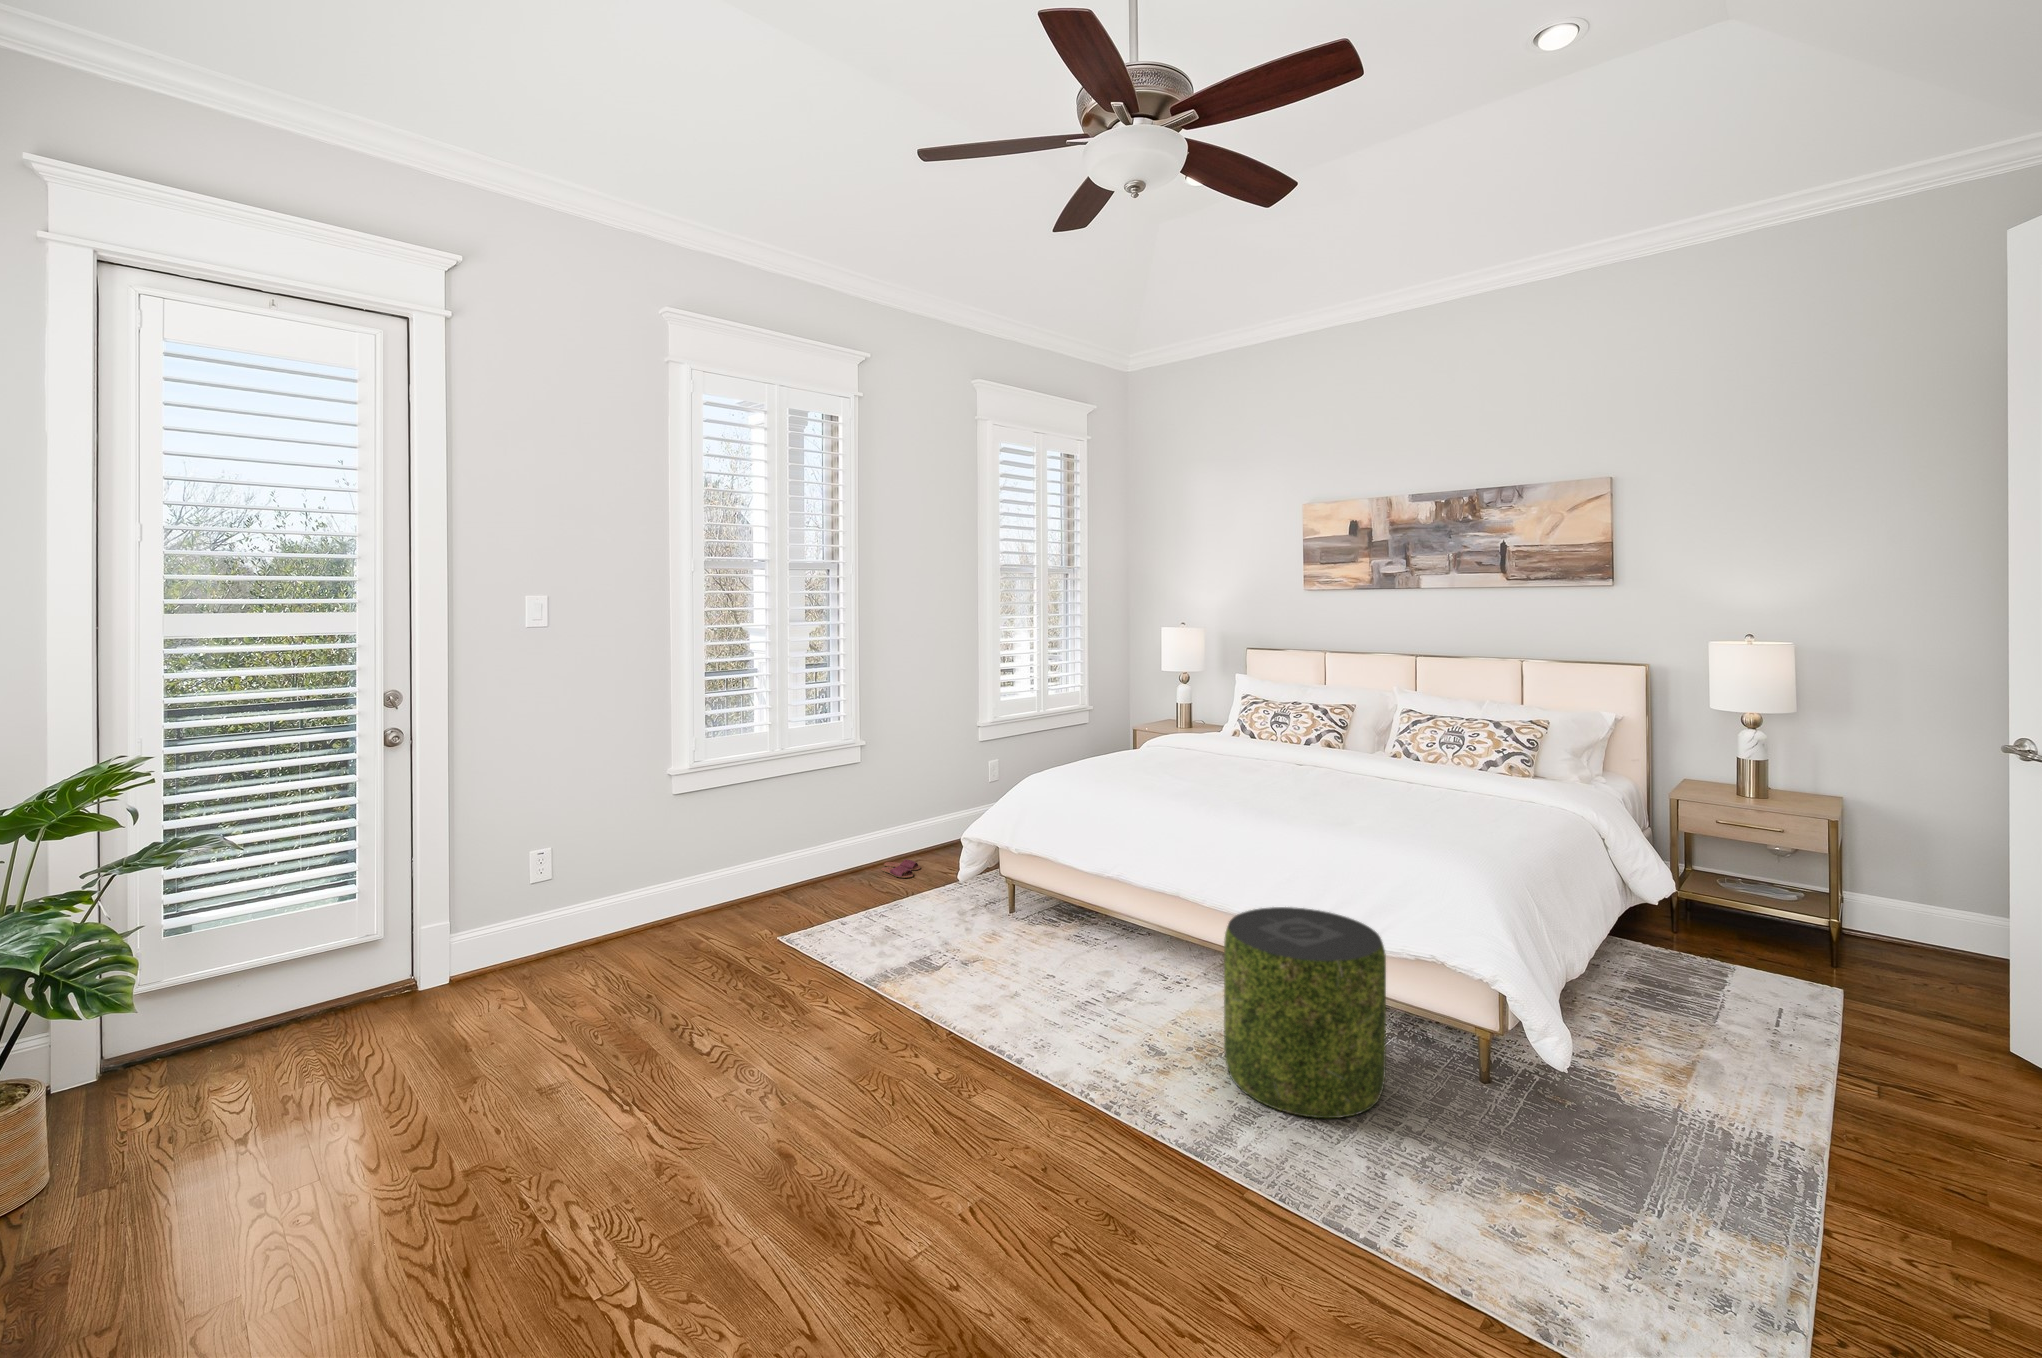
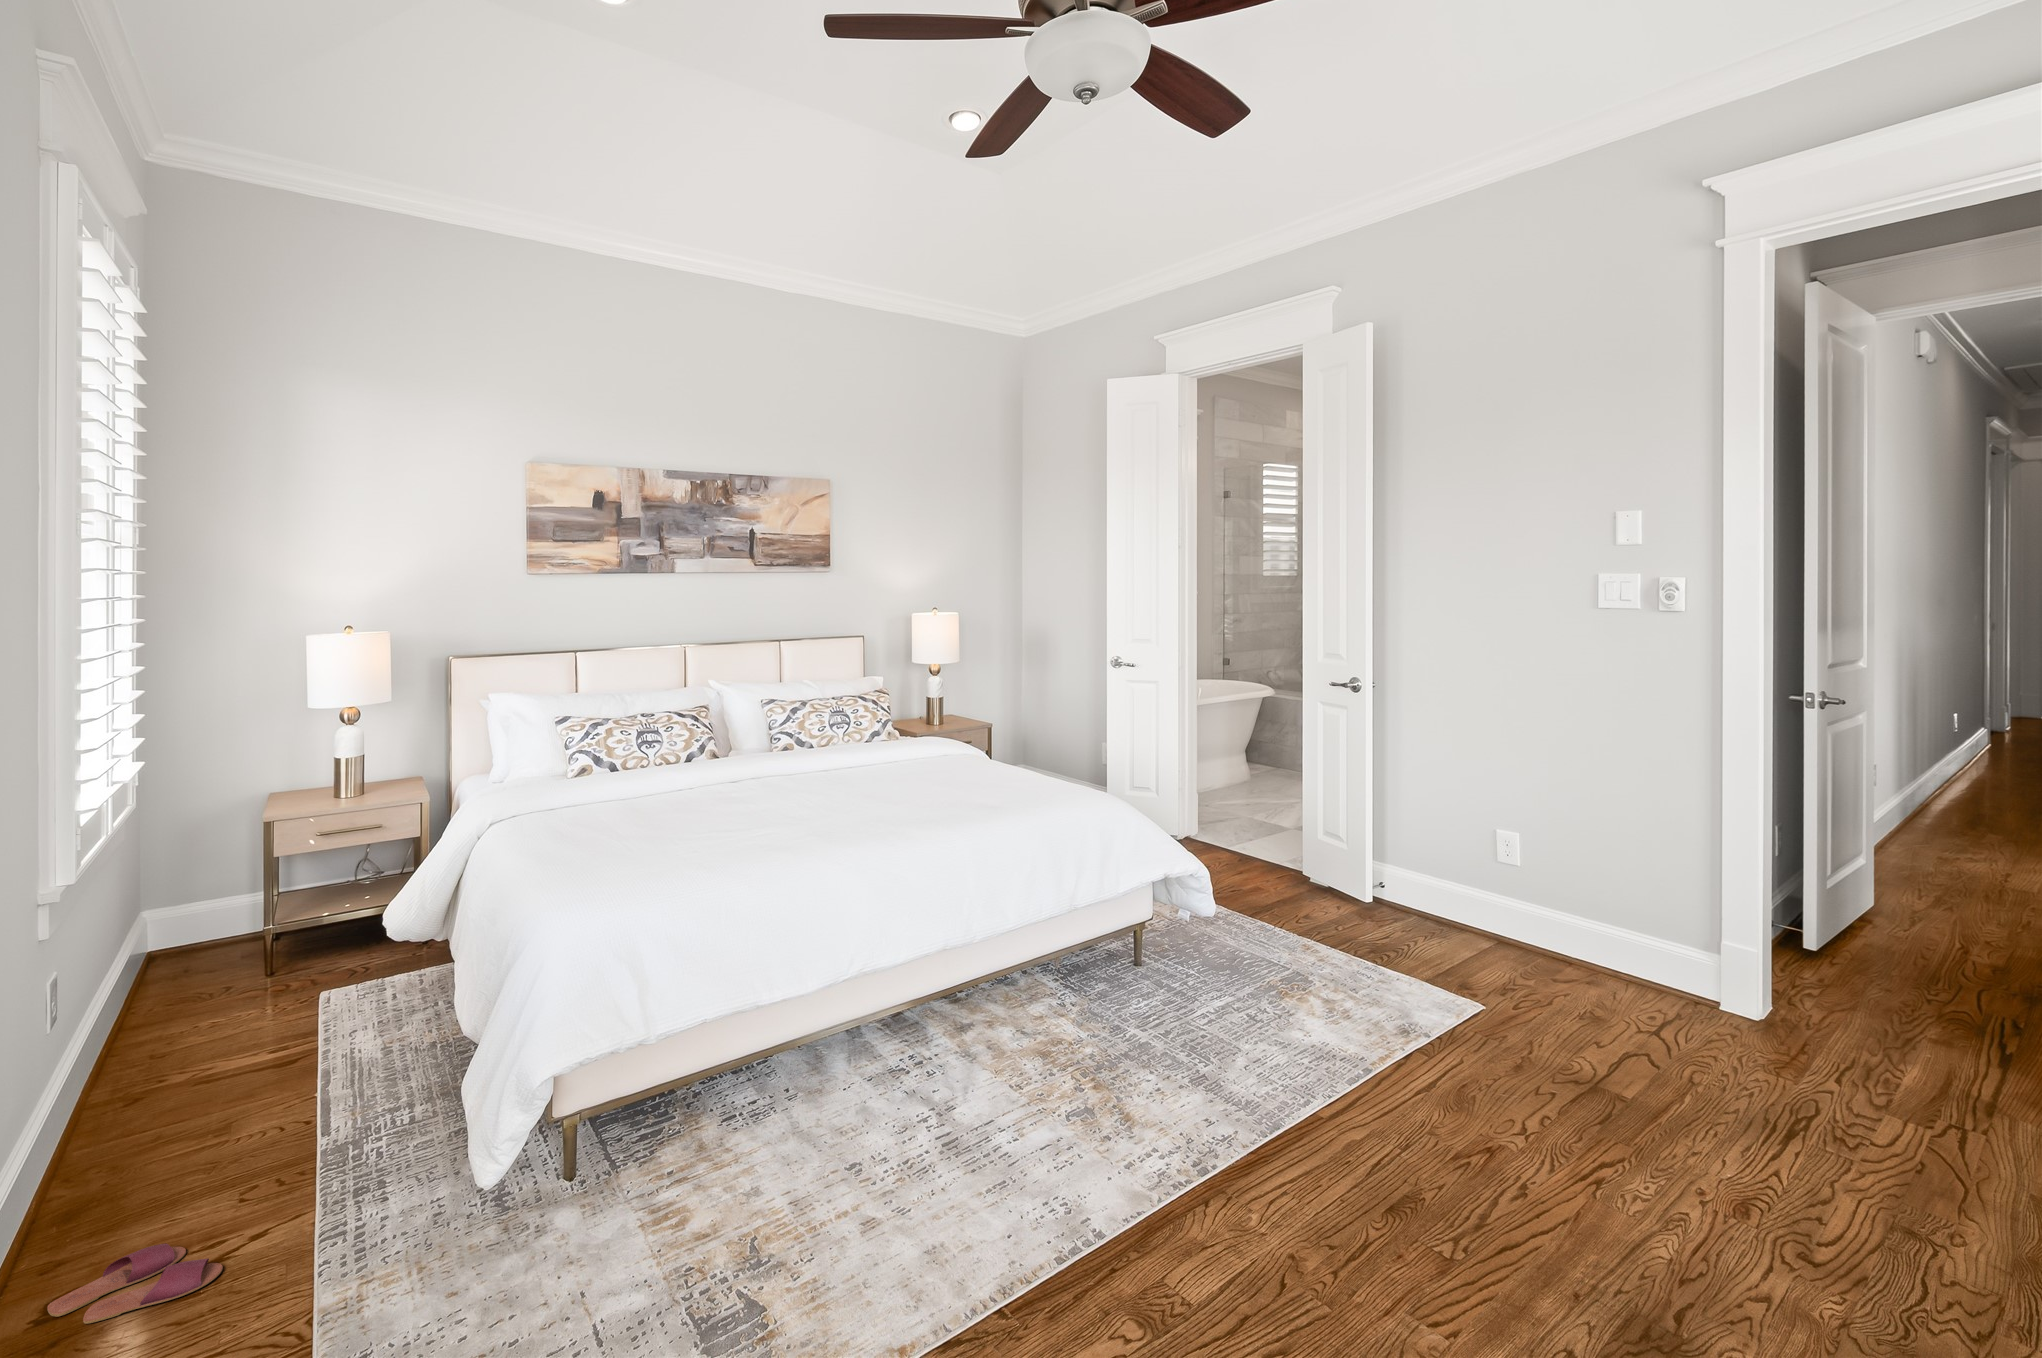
pouf: present [1224,907,1386,1118] -> none [1070,878,1220,1076]

